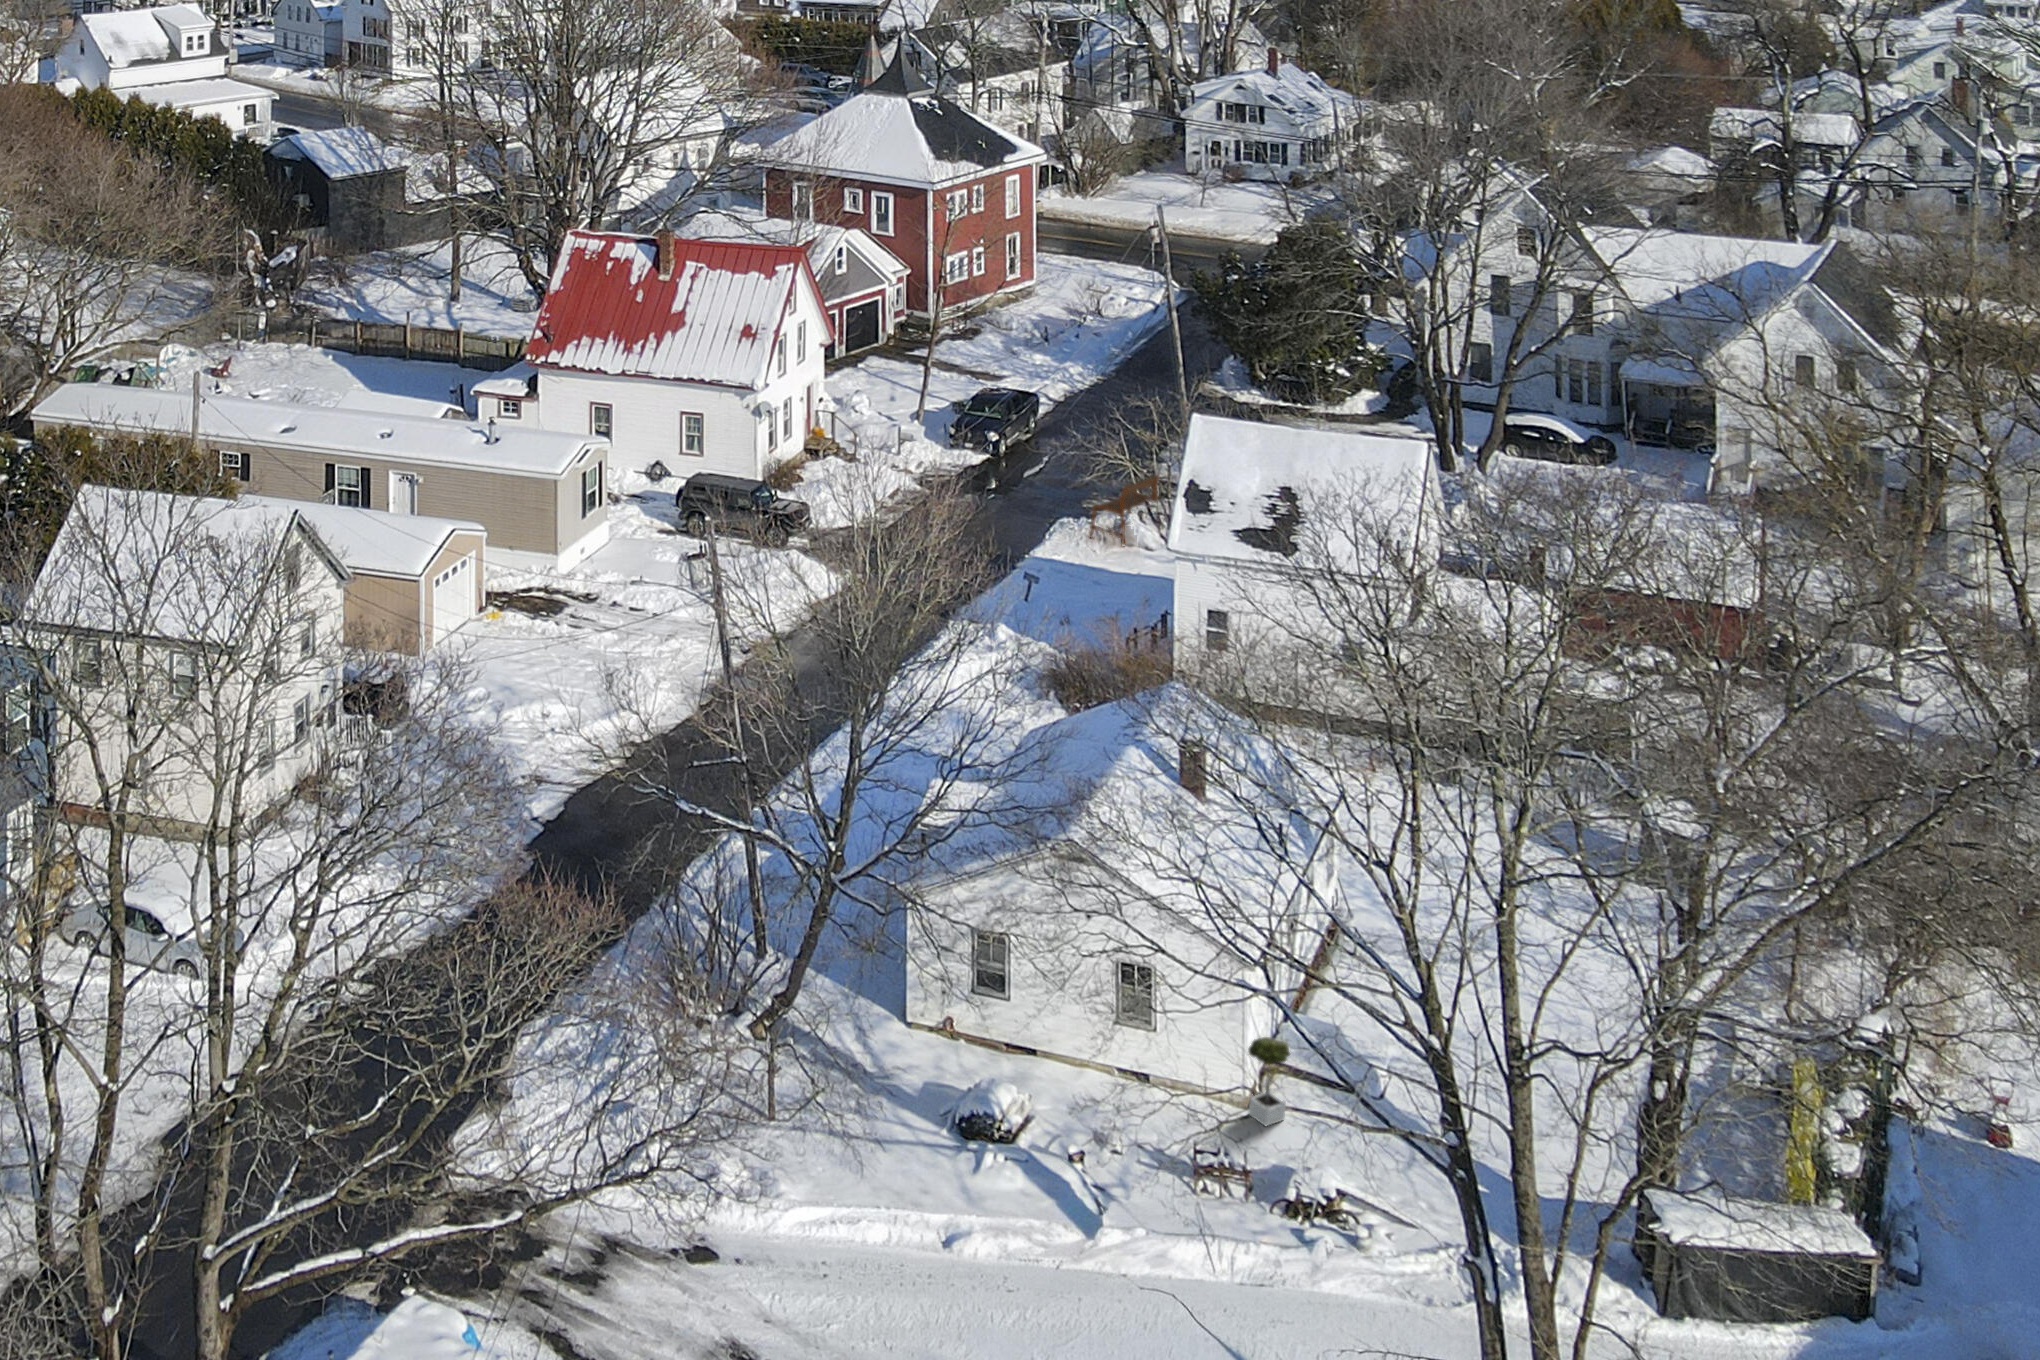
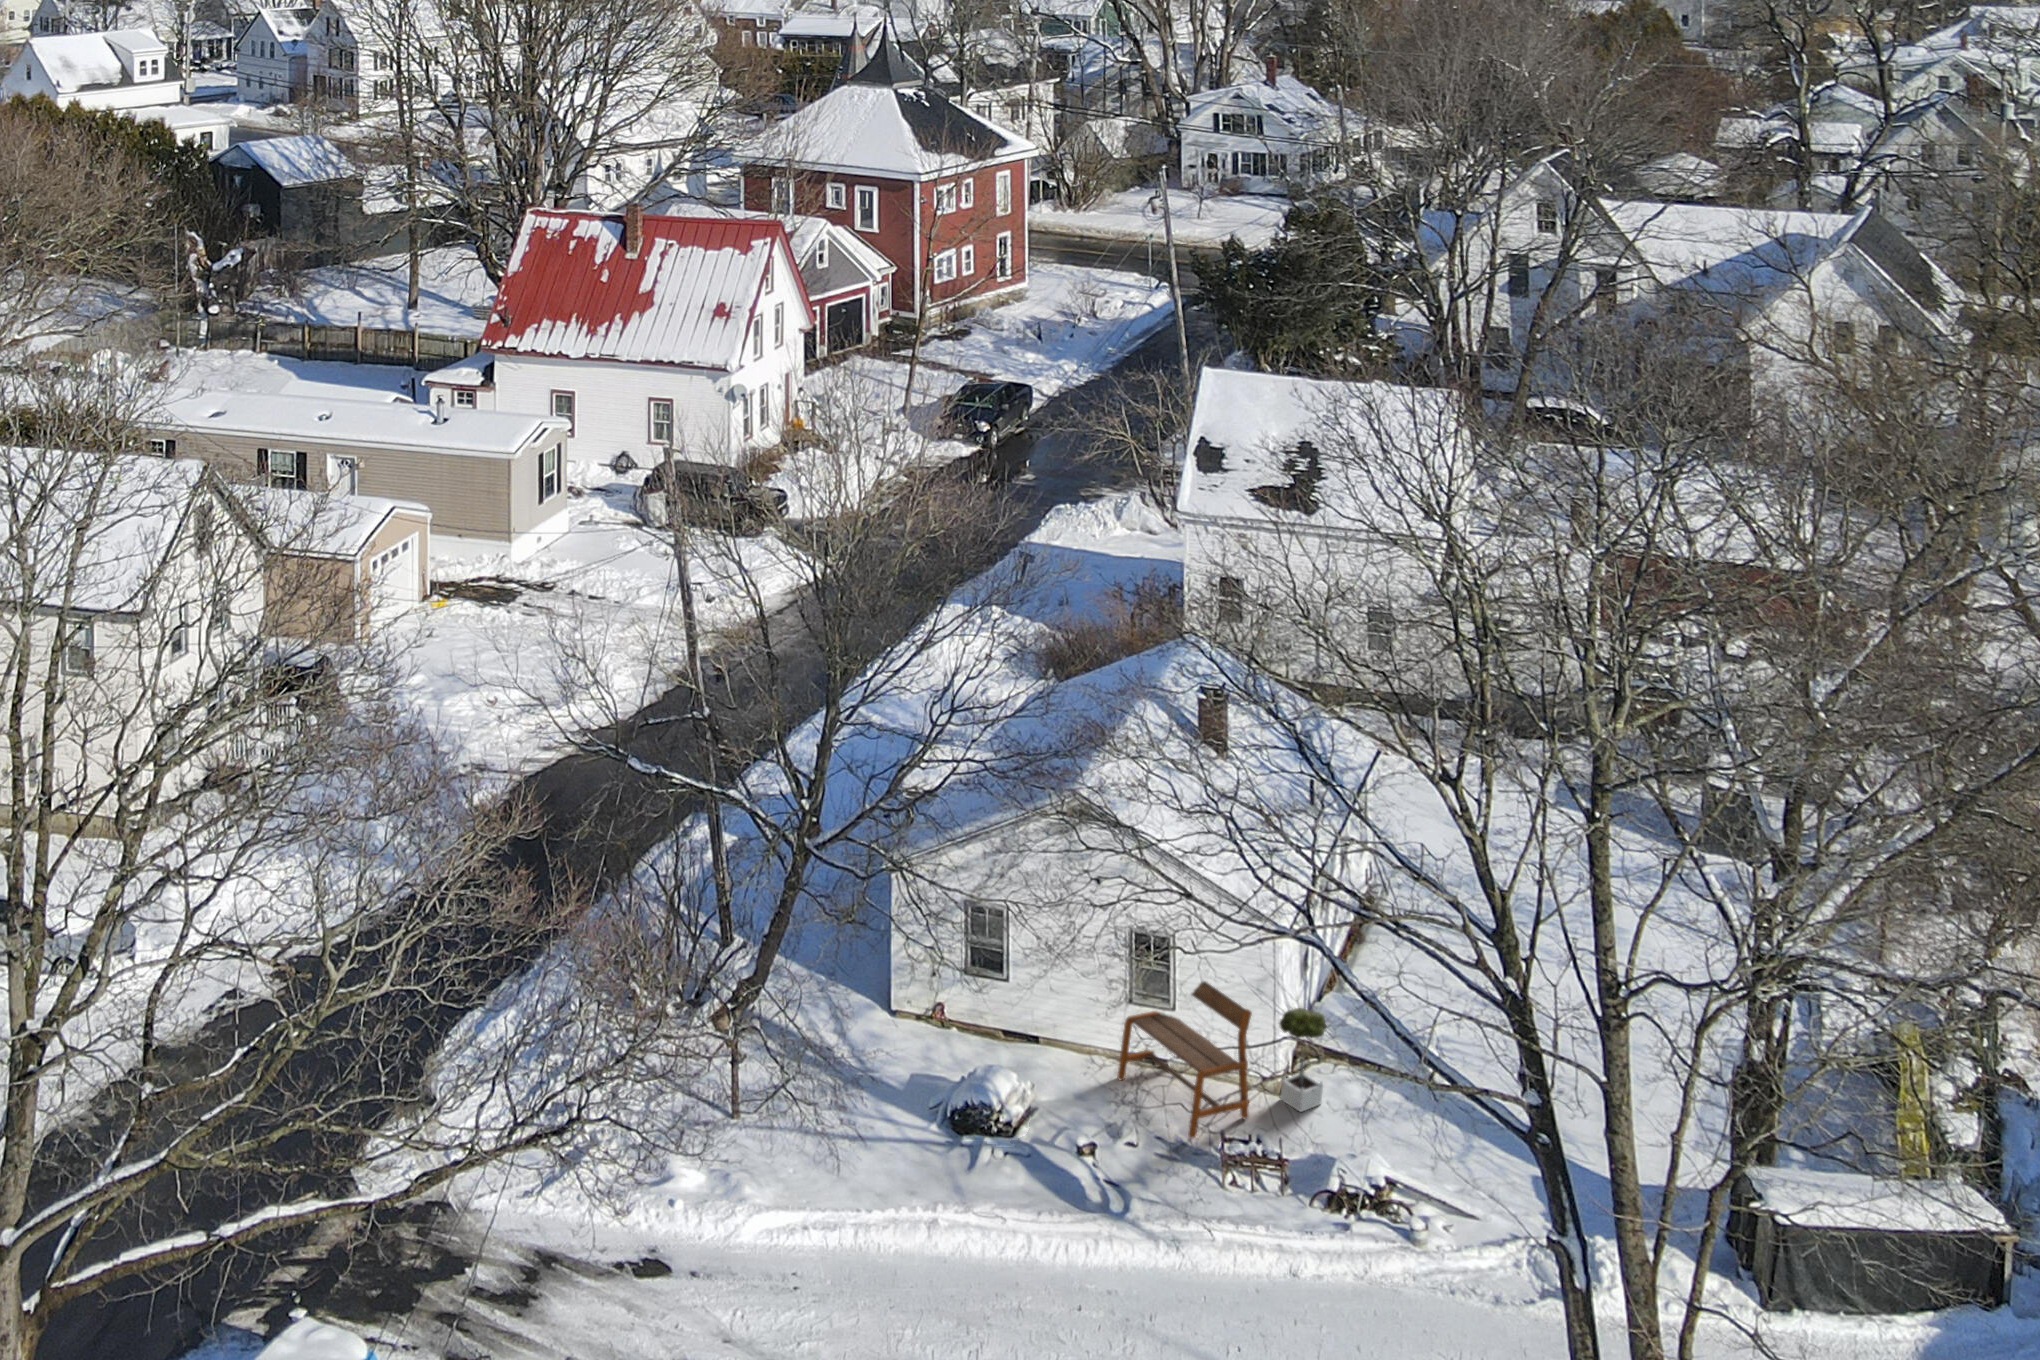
bench: present [1089,474,1159,546] -> present [1118,981,1252,1138]

